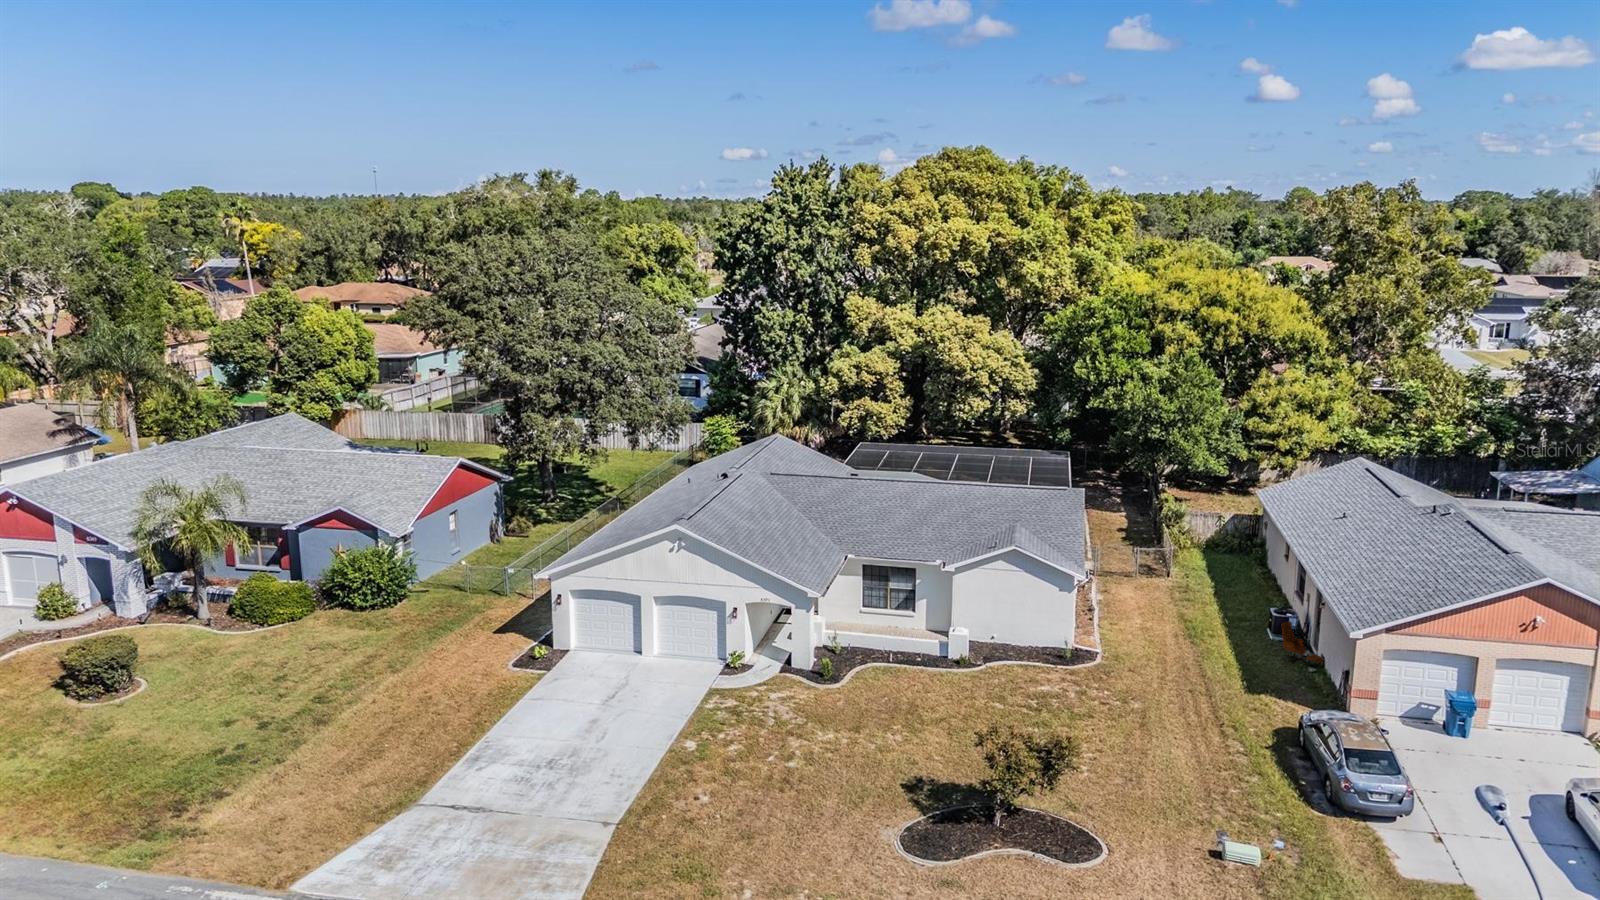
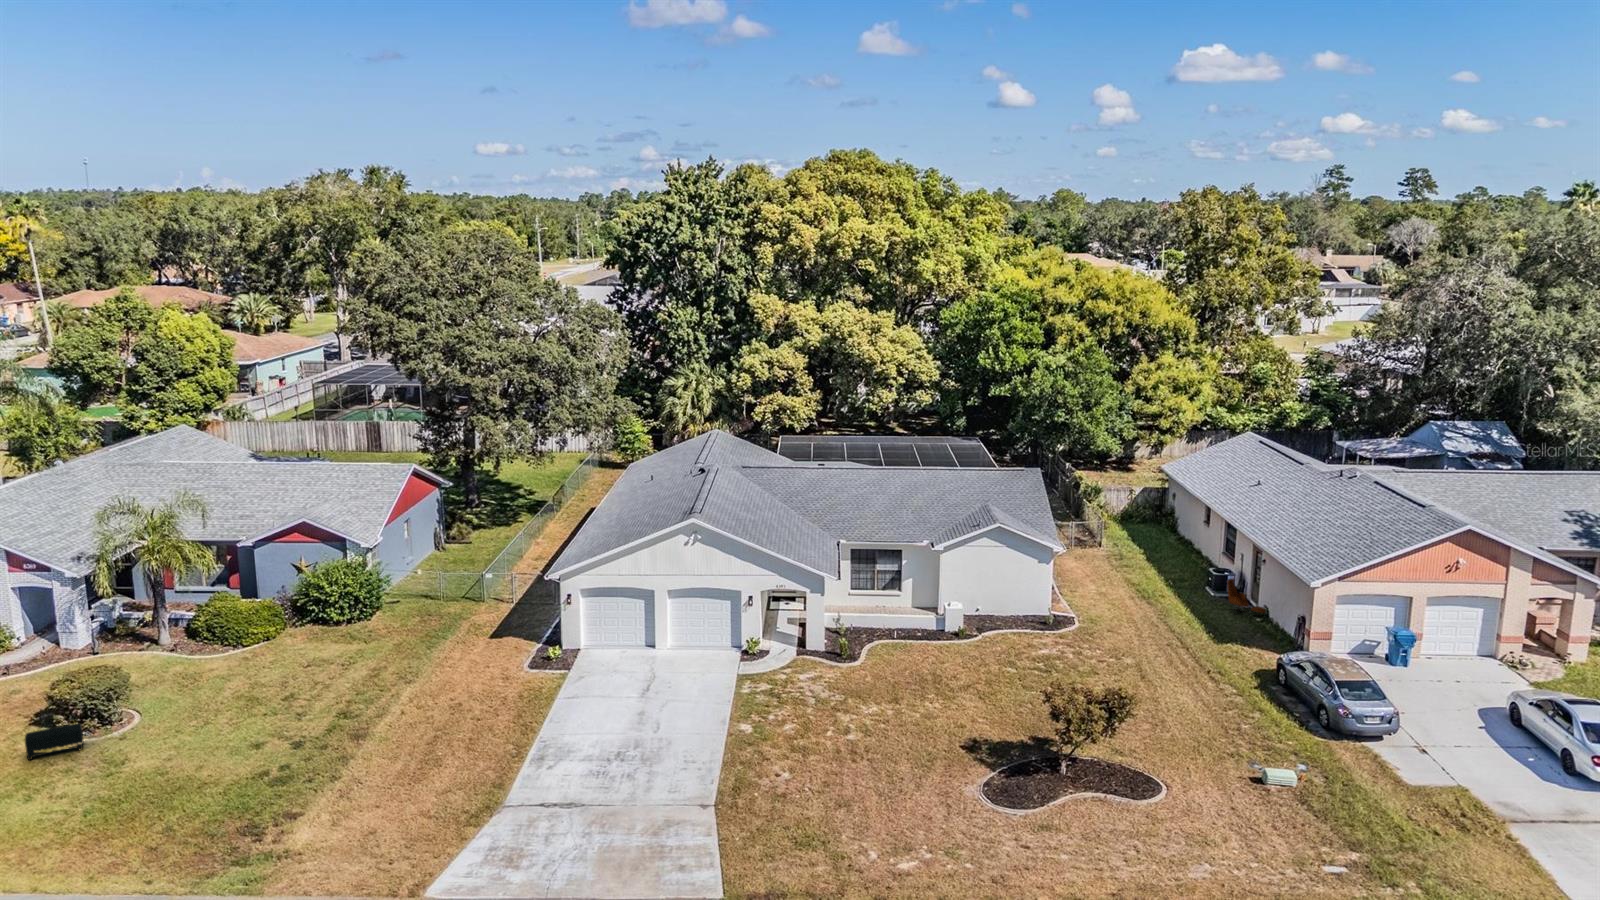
bench: none [70,680,124,711] -> present [25,723,83,760]

